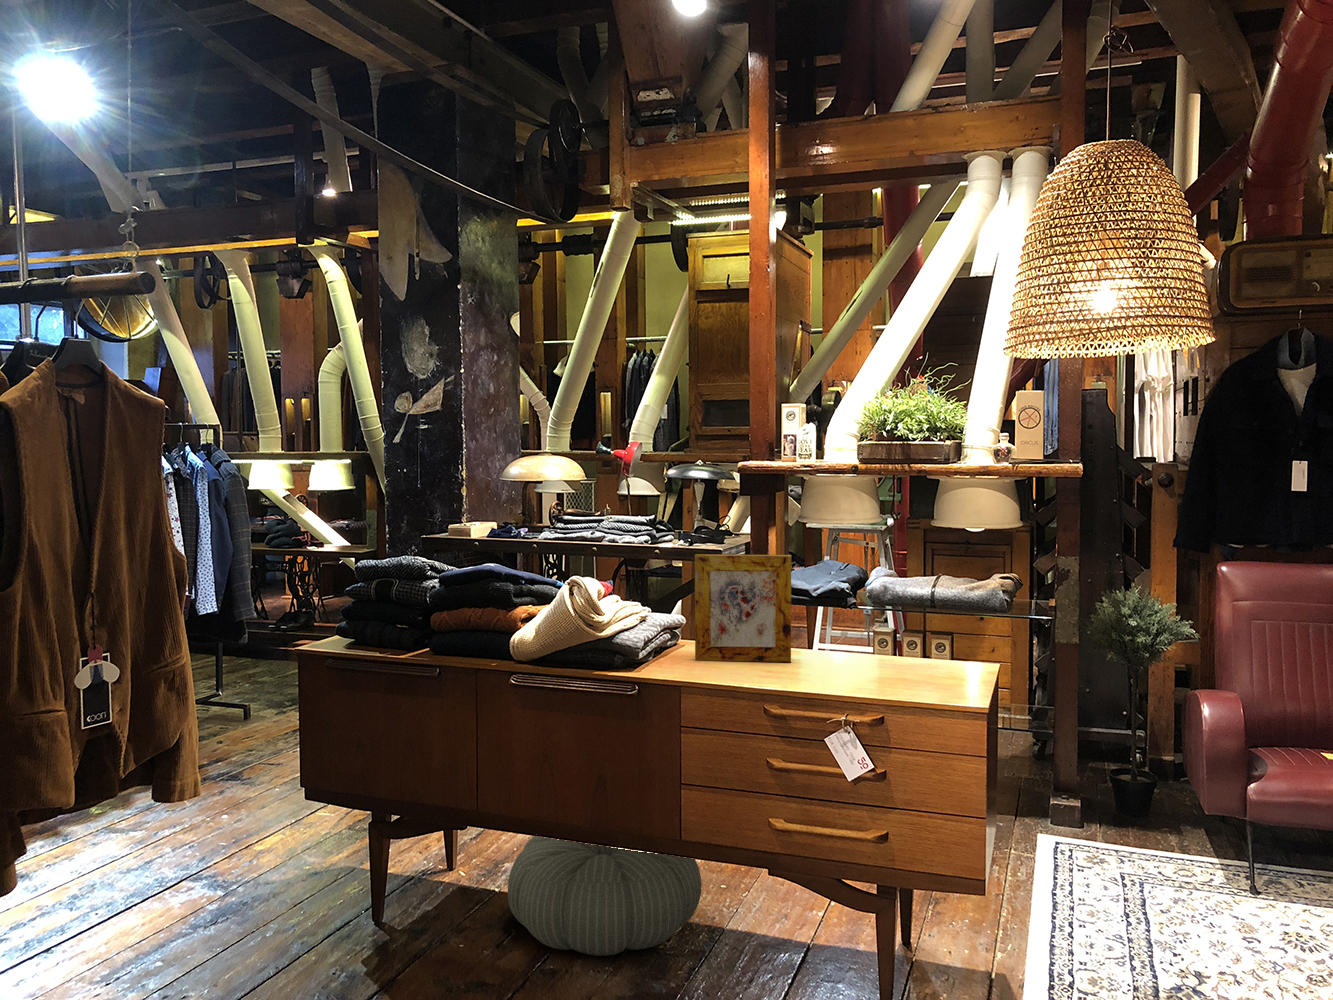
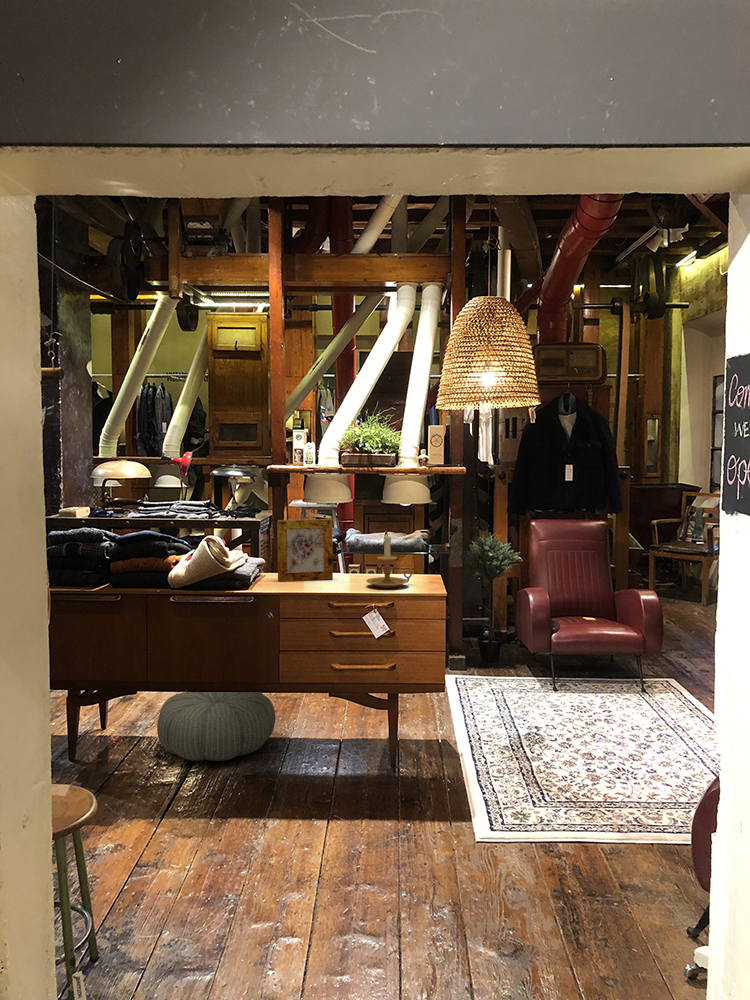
candle holder: none [838,587,930,688] -> present [366,534,412,588]

